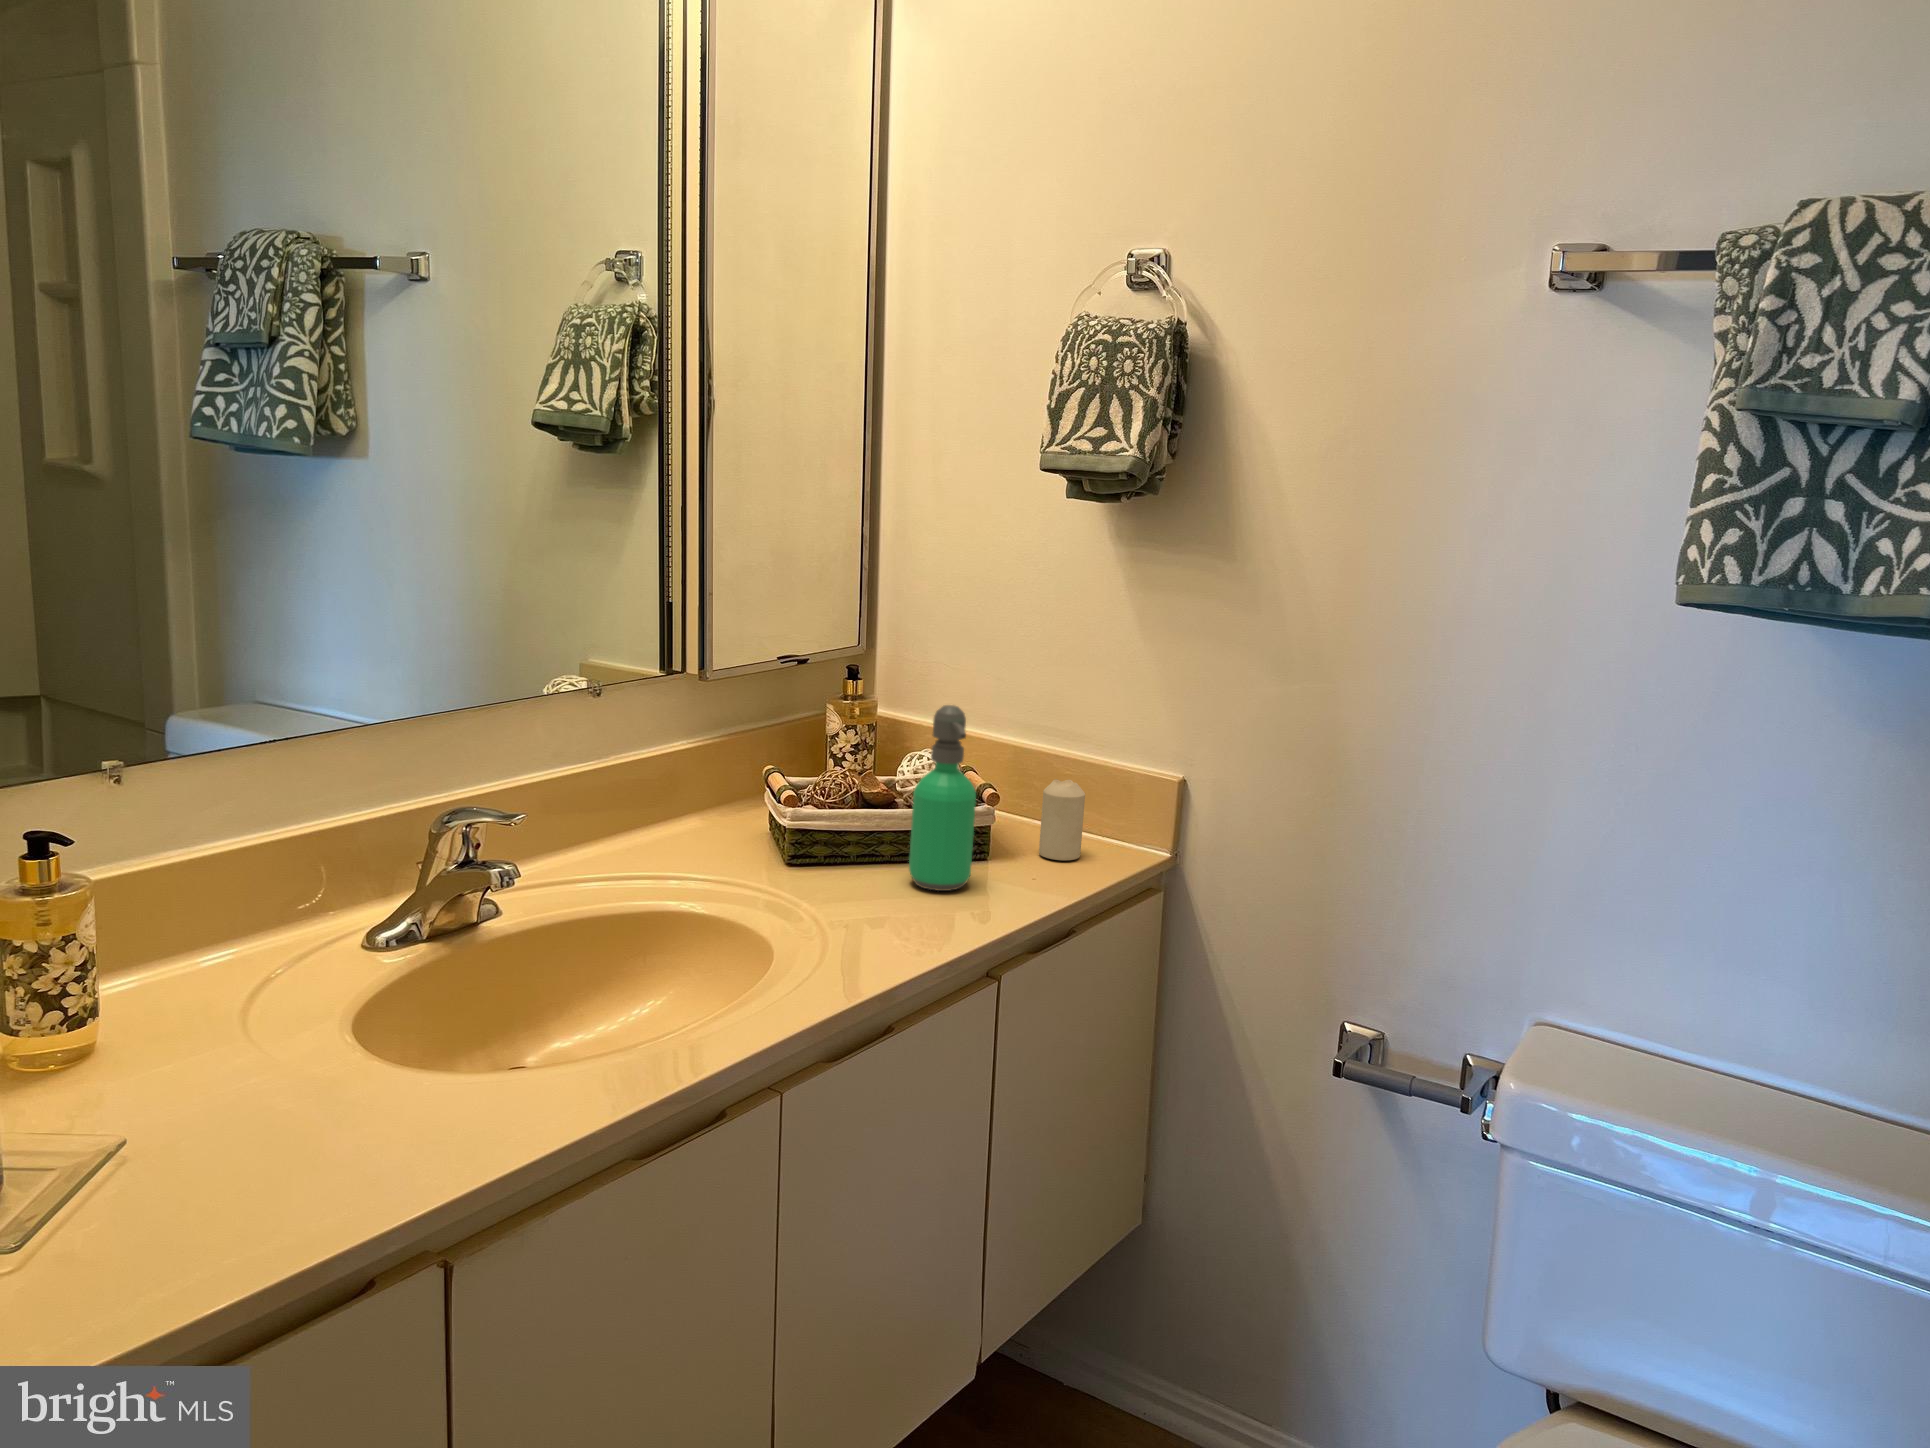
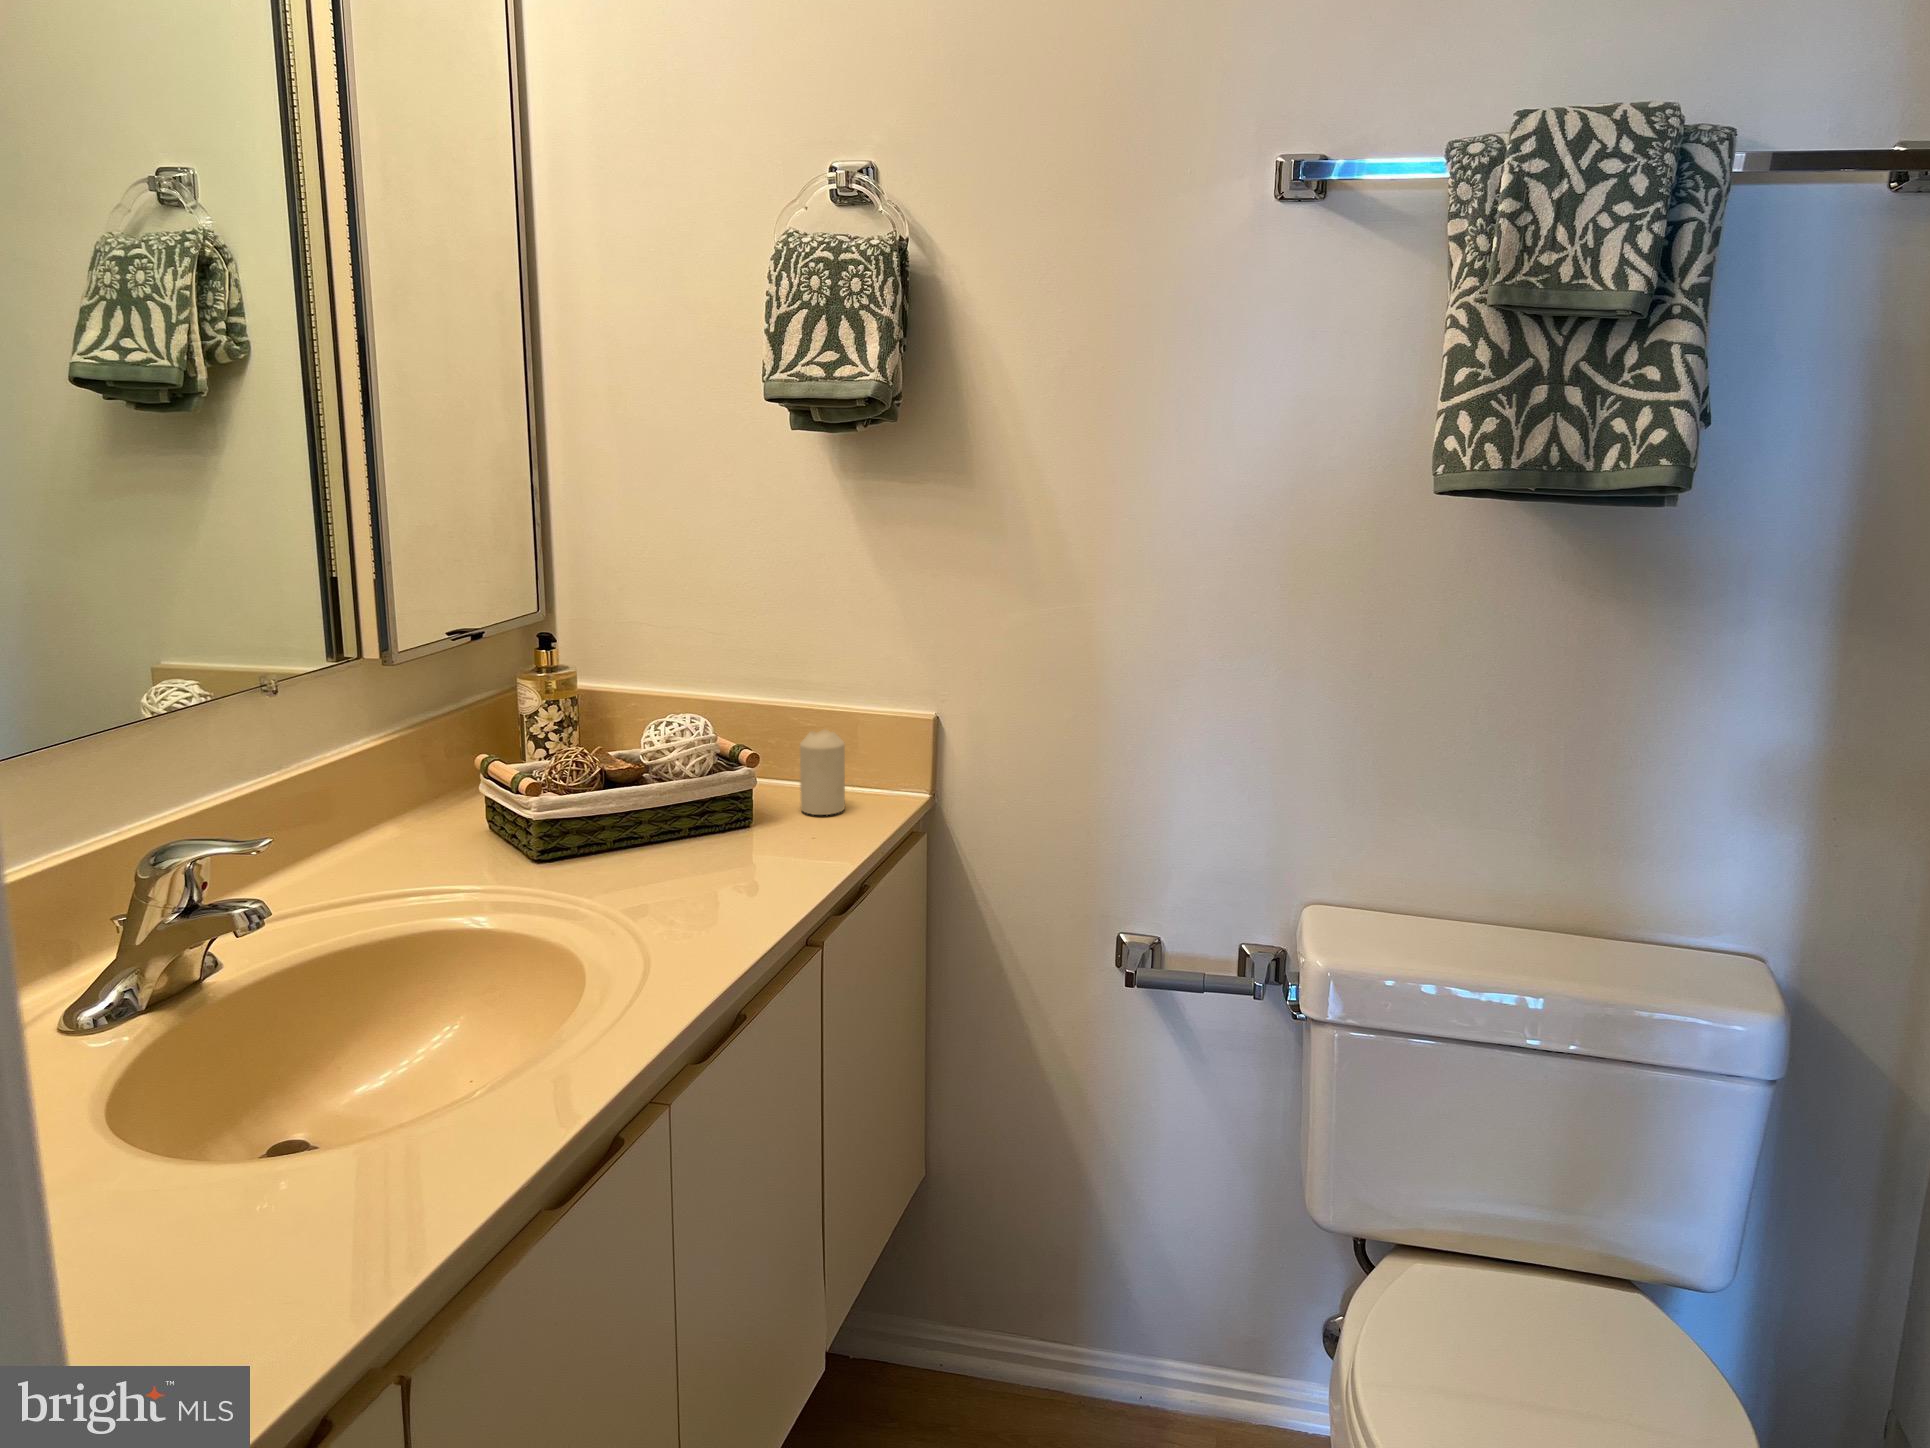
soap dispenser: present [909,705,976,891] -> none [680,665,753,869]

